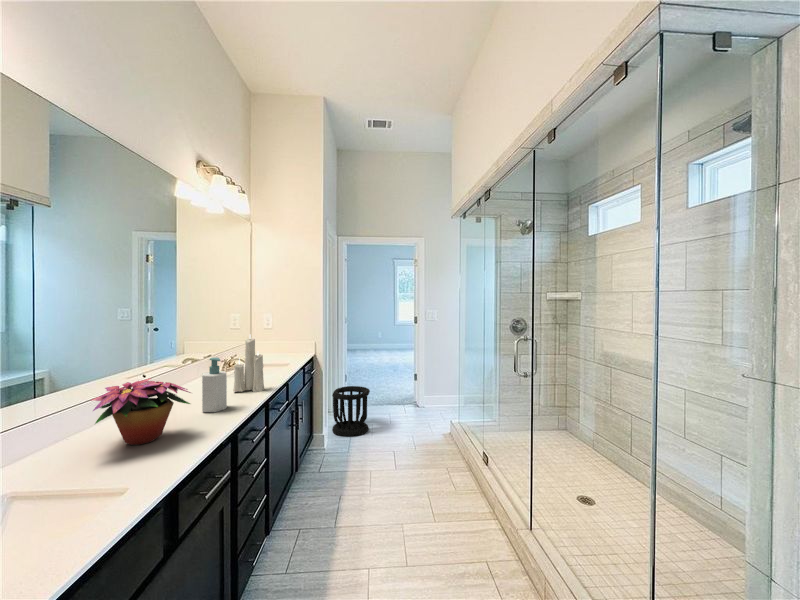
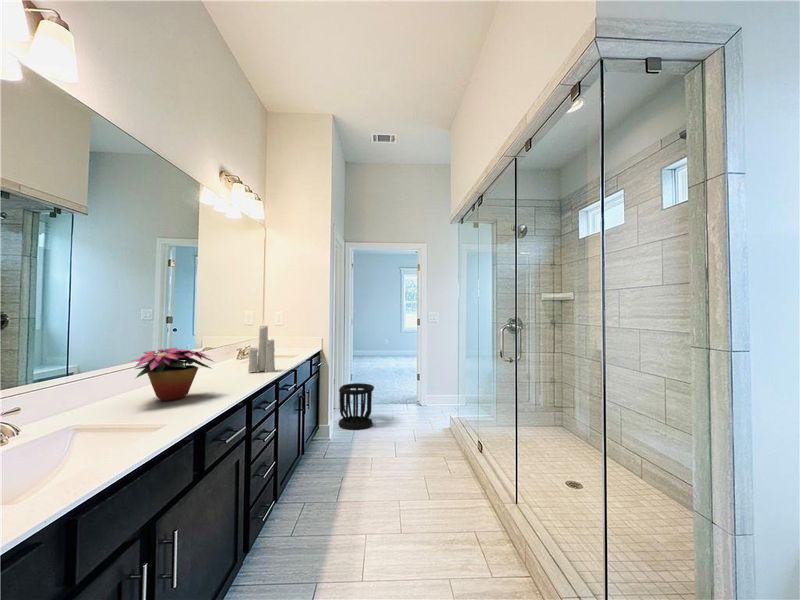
soap bottle: present [202,357,227,412] -> none [221,337,243,383]

